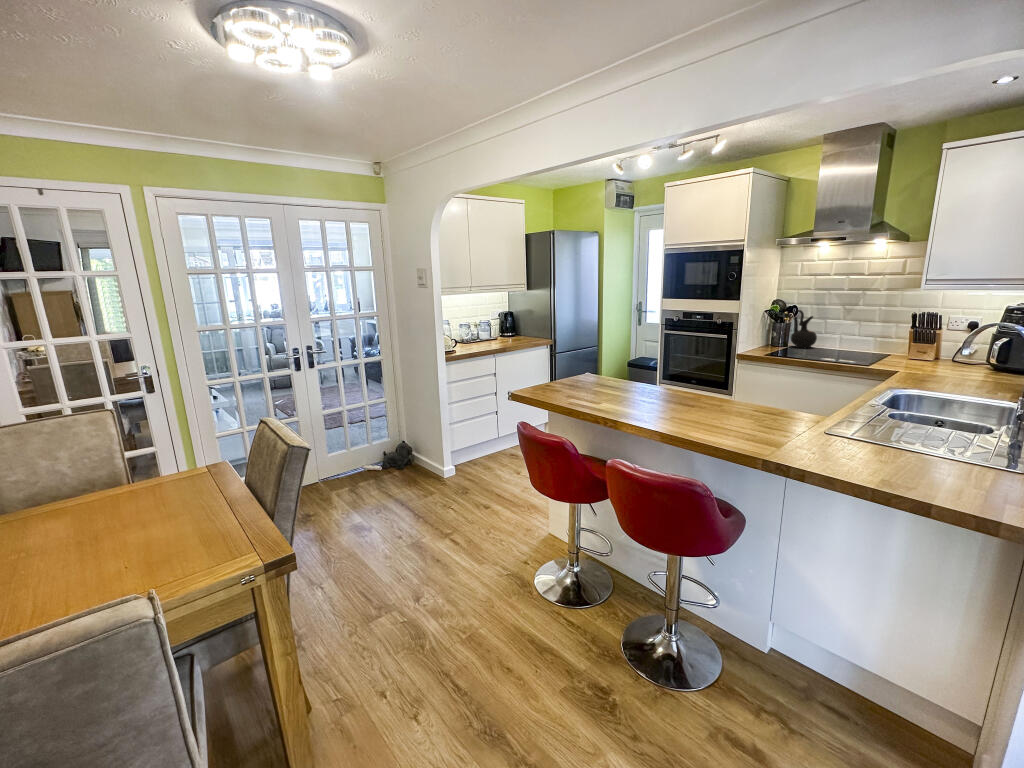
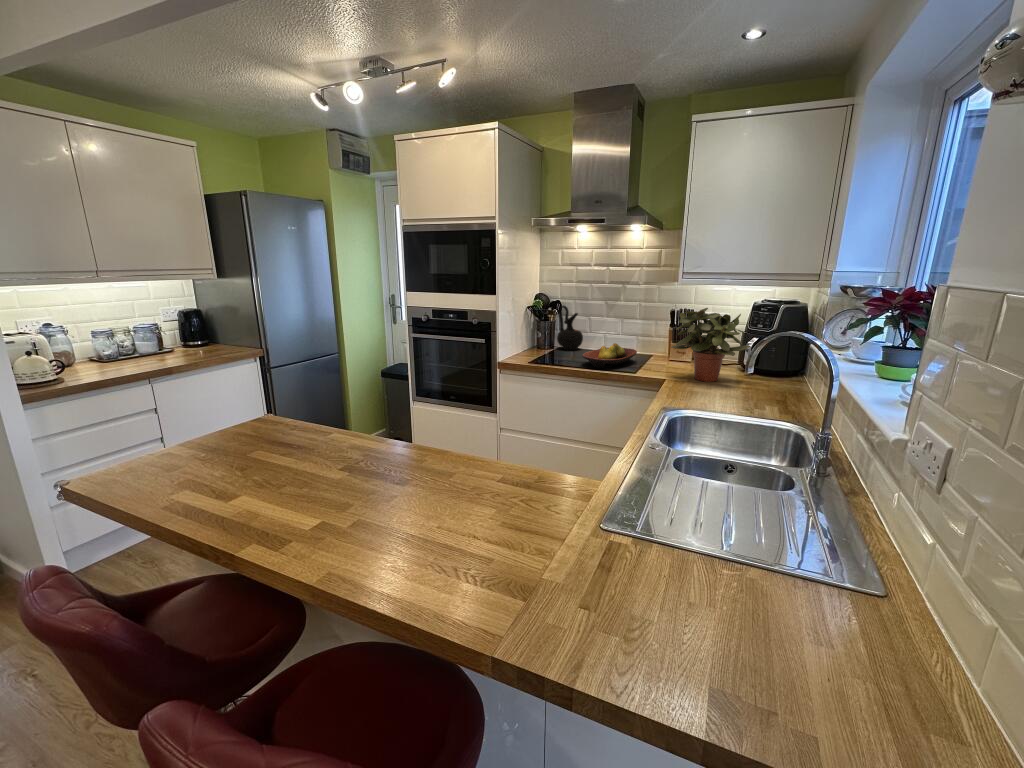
potted plant: none [908,309,998,374] -> present [671,308,750,382]
fruit bowl: none [816,341,872,361] -> present [582,343,637,368]

